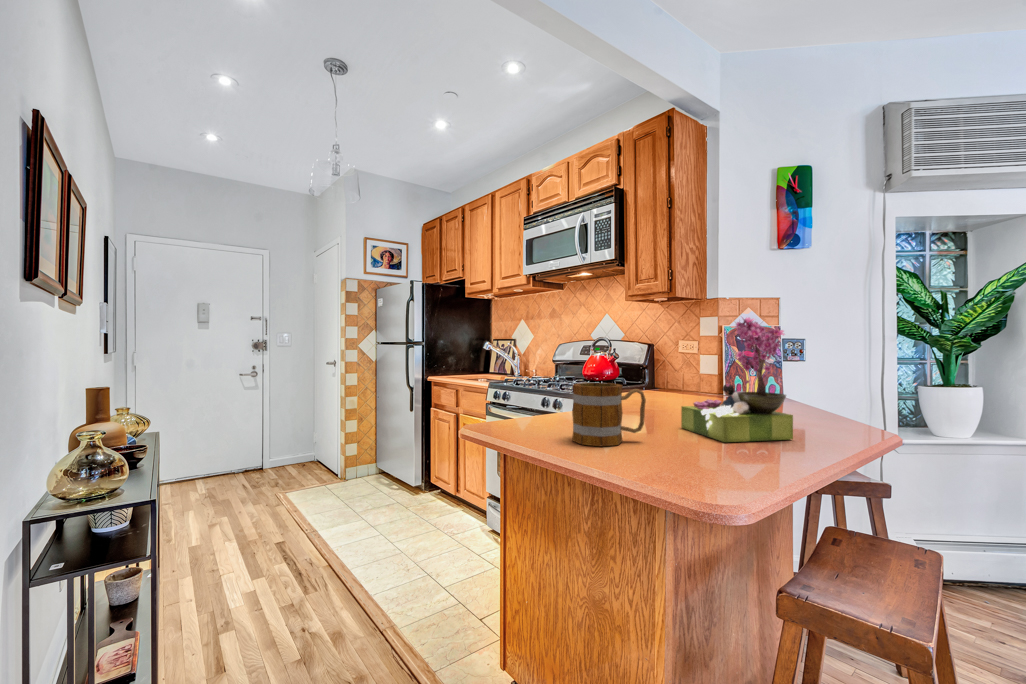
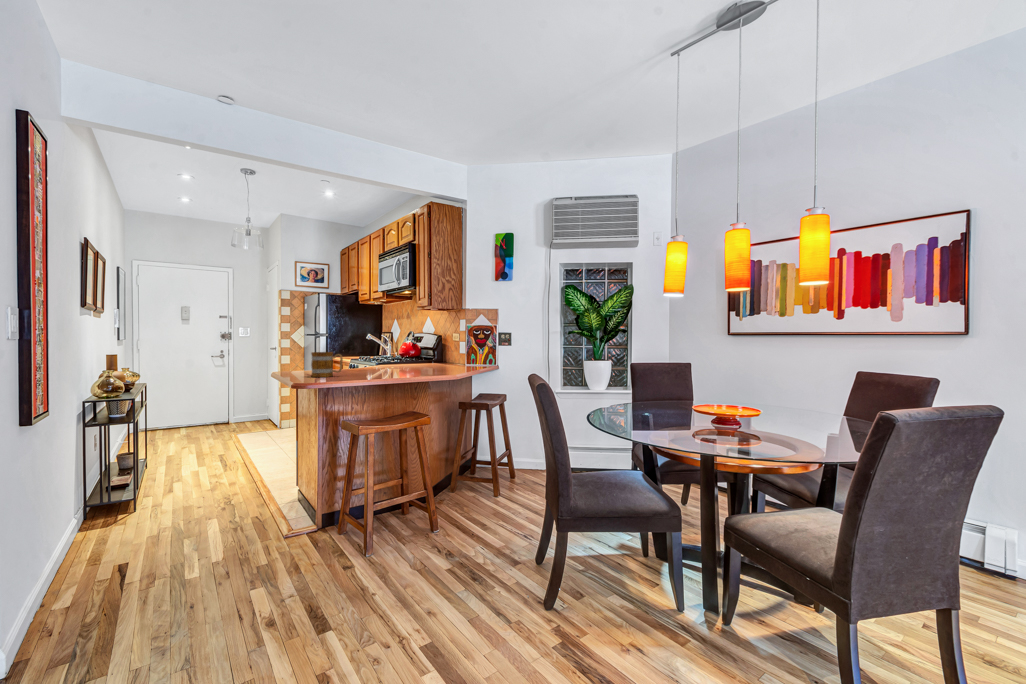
flower arrangement: present [681,317,793,442] -> none [373,322,415,377]

